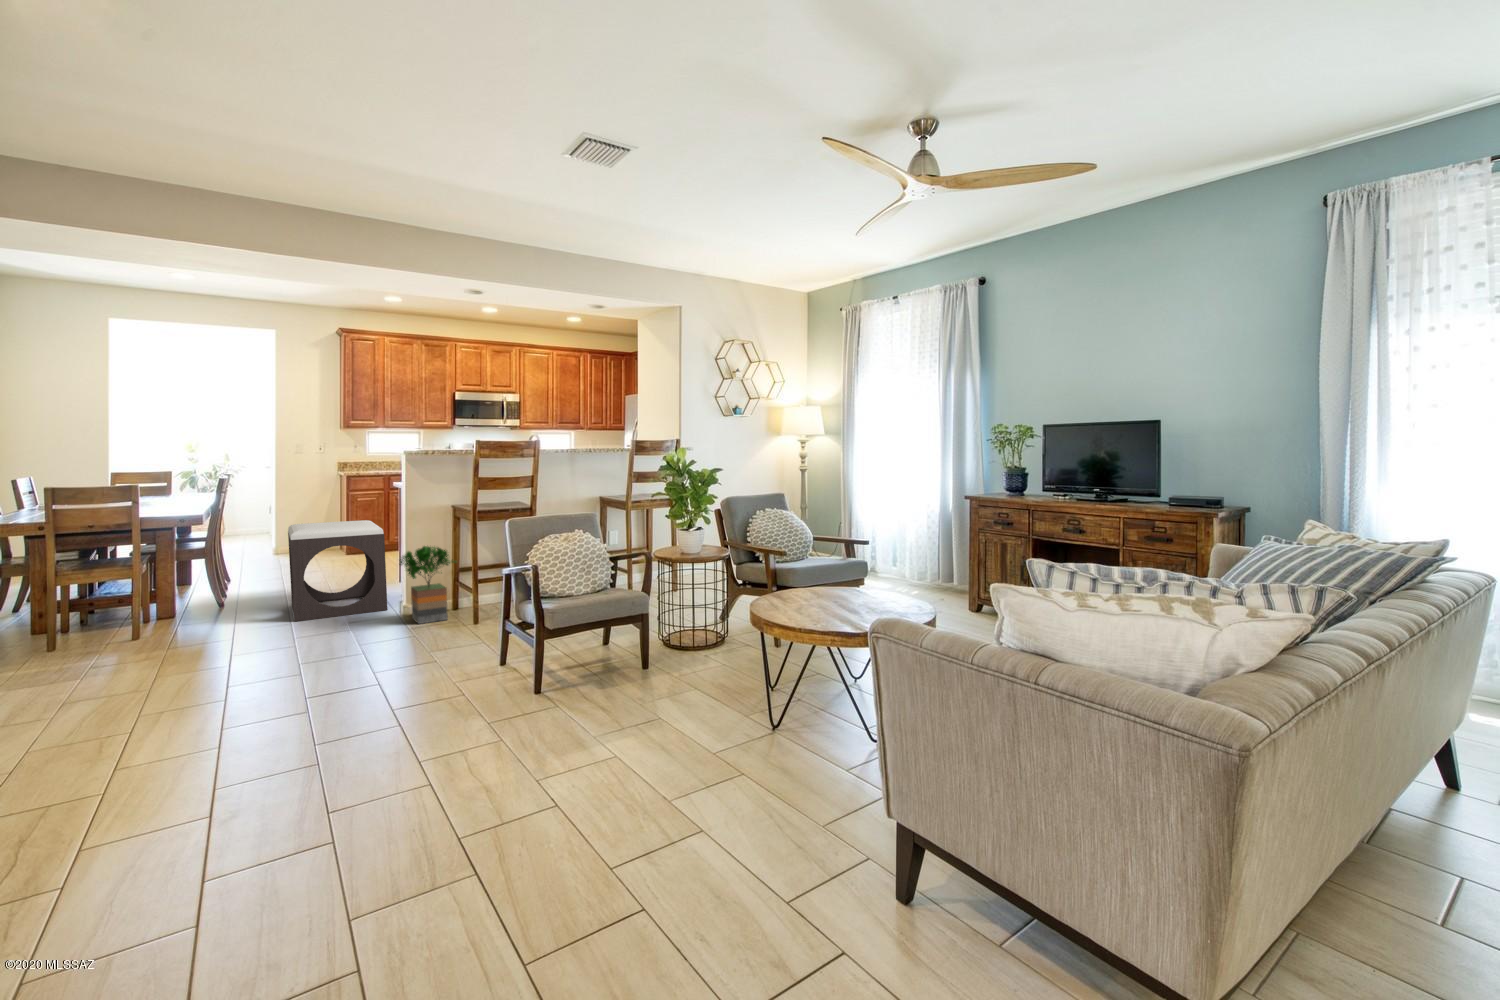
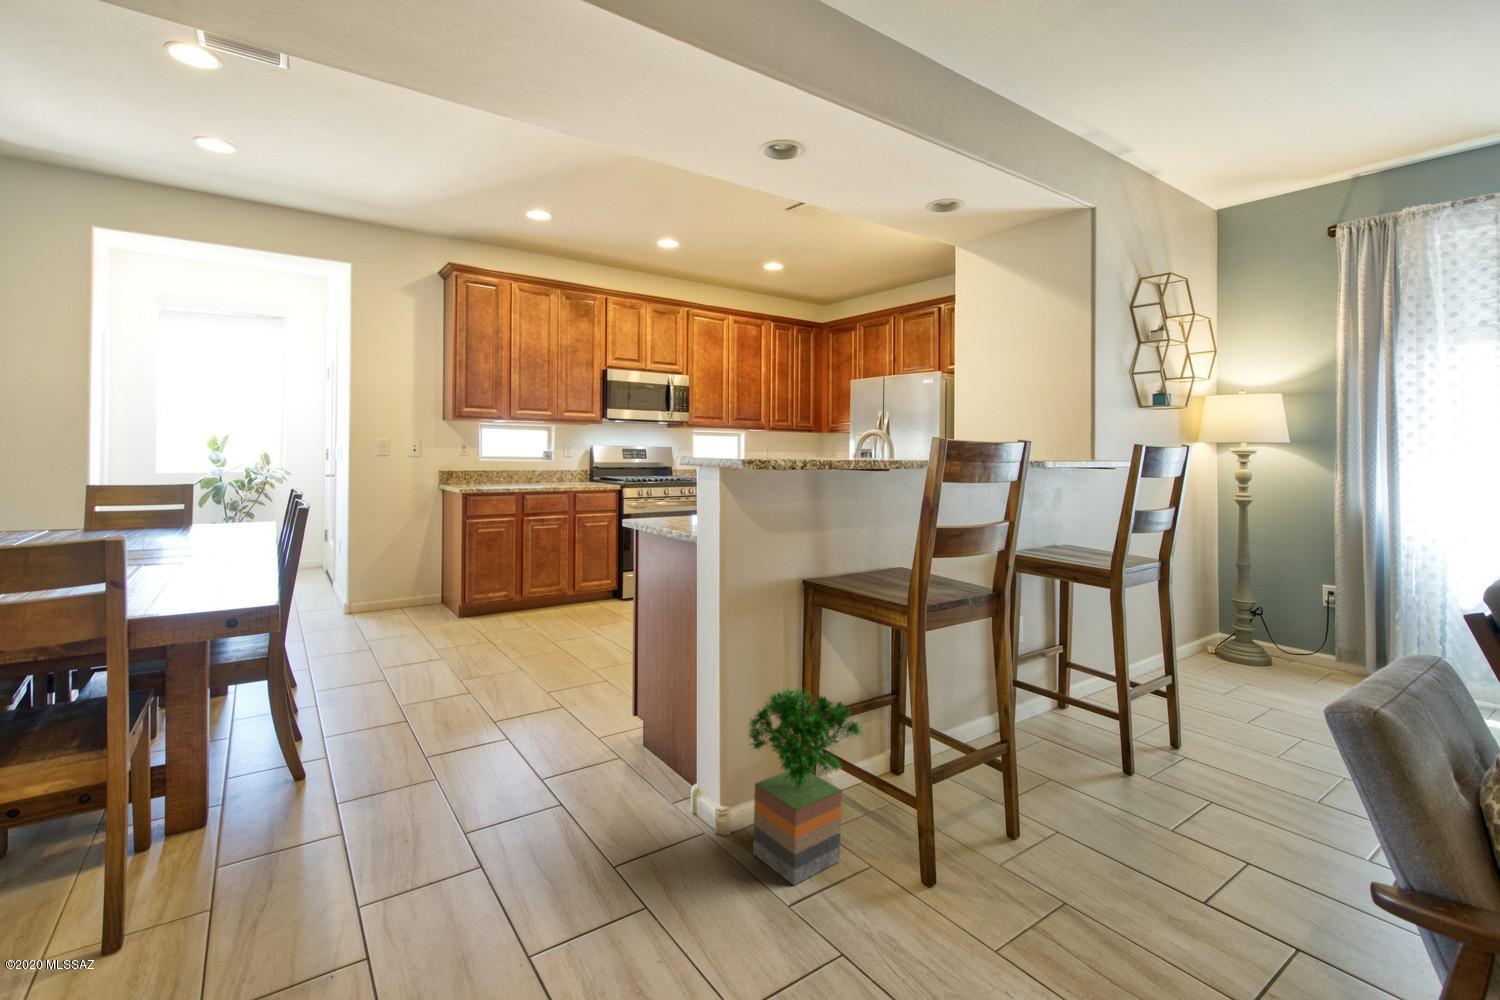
footstool: present [288,520,387,621] -> none [450,604,667,868]

